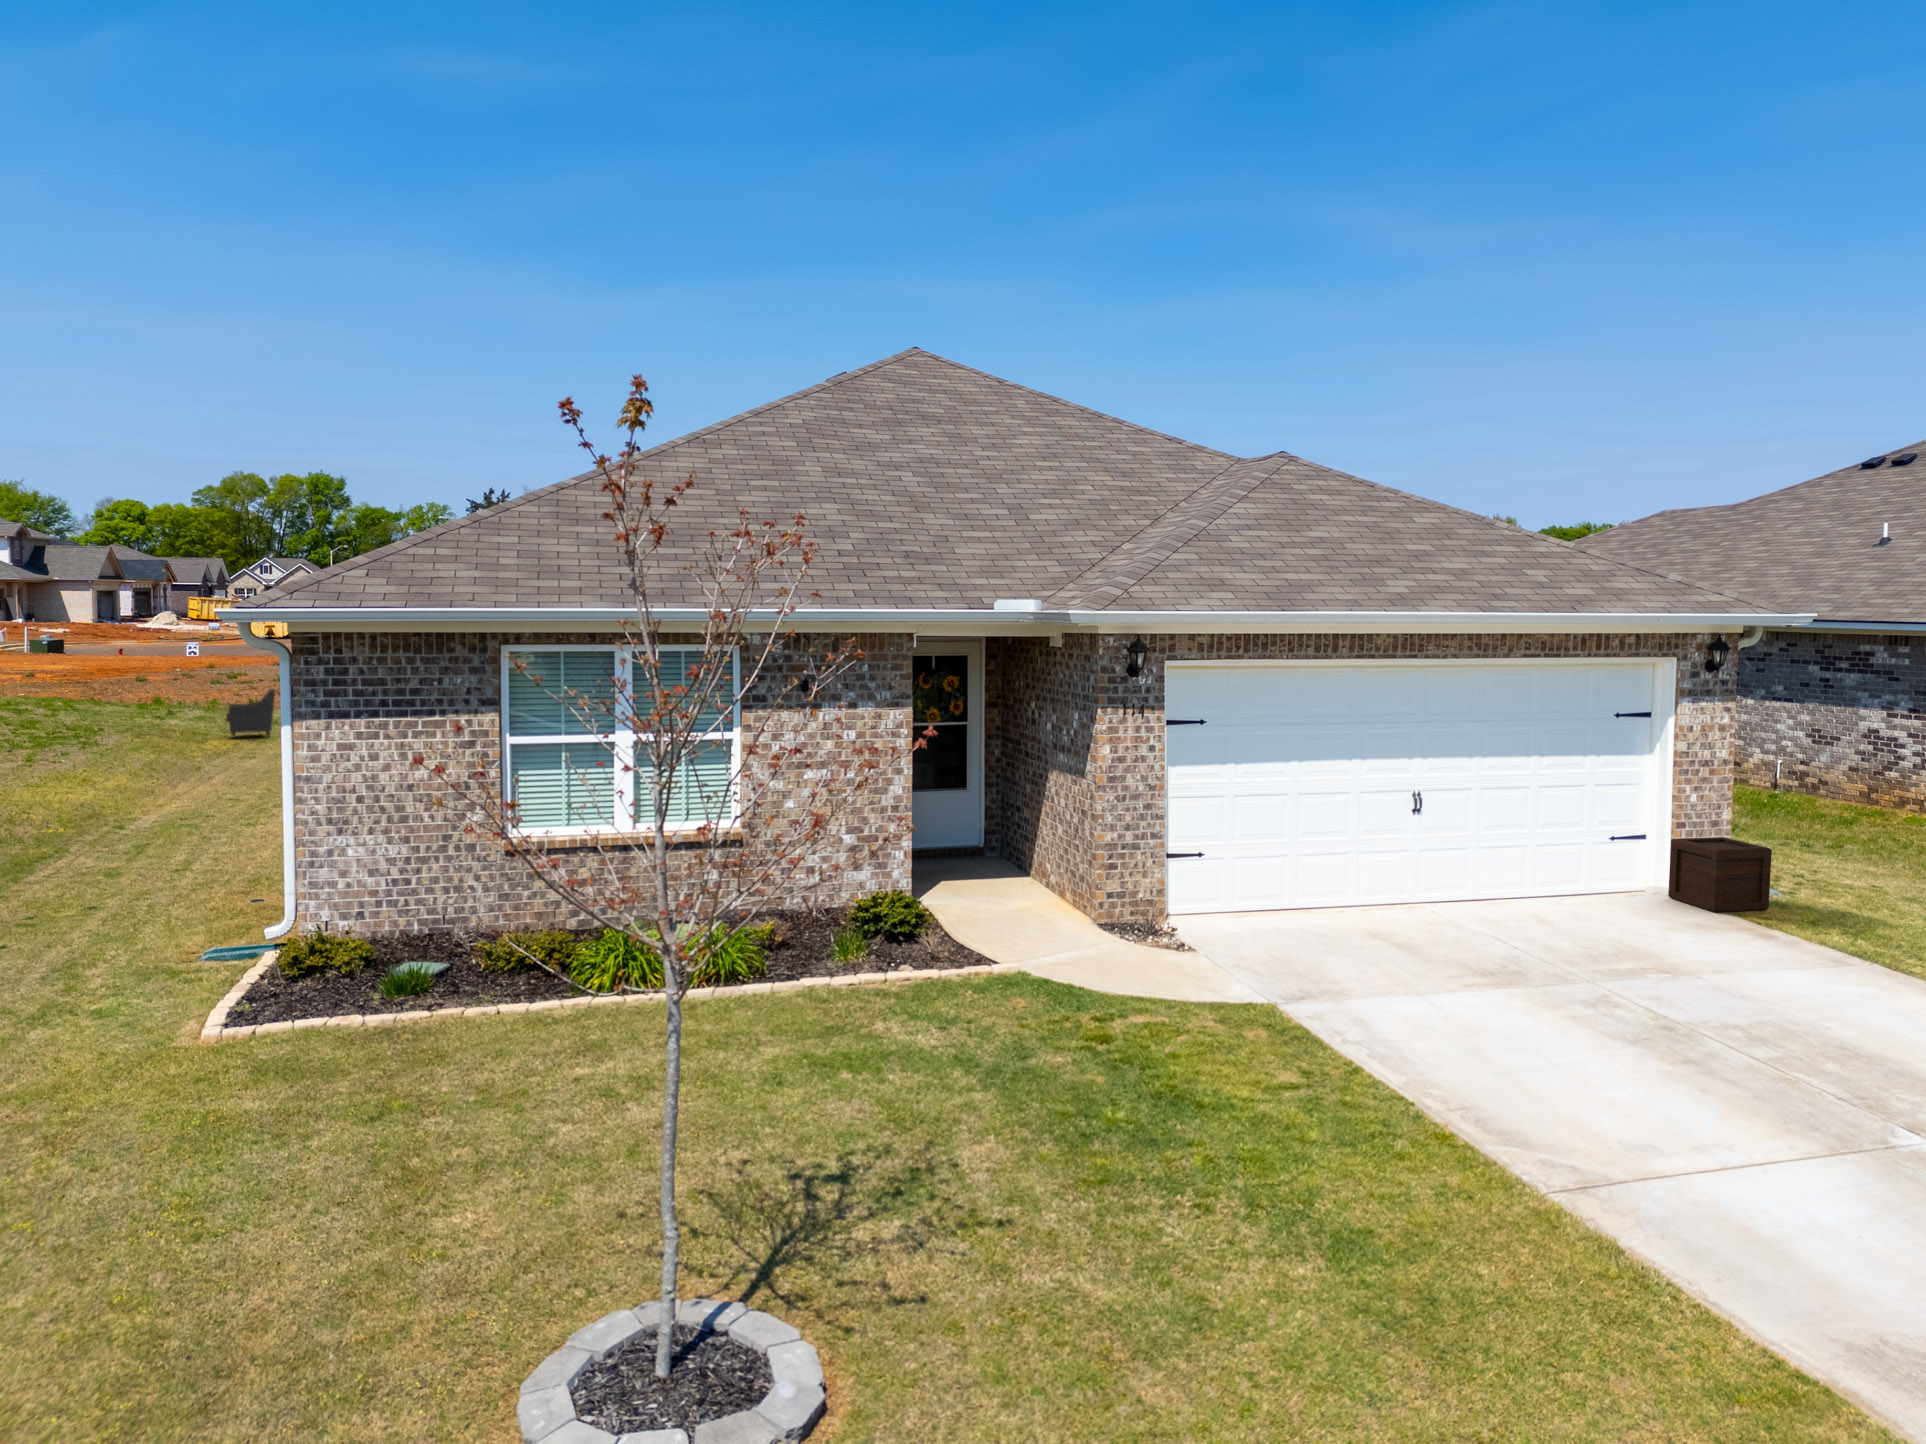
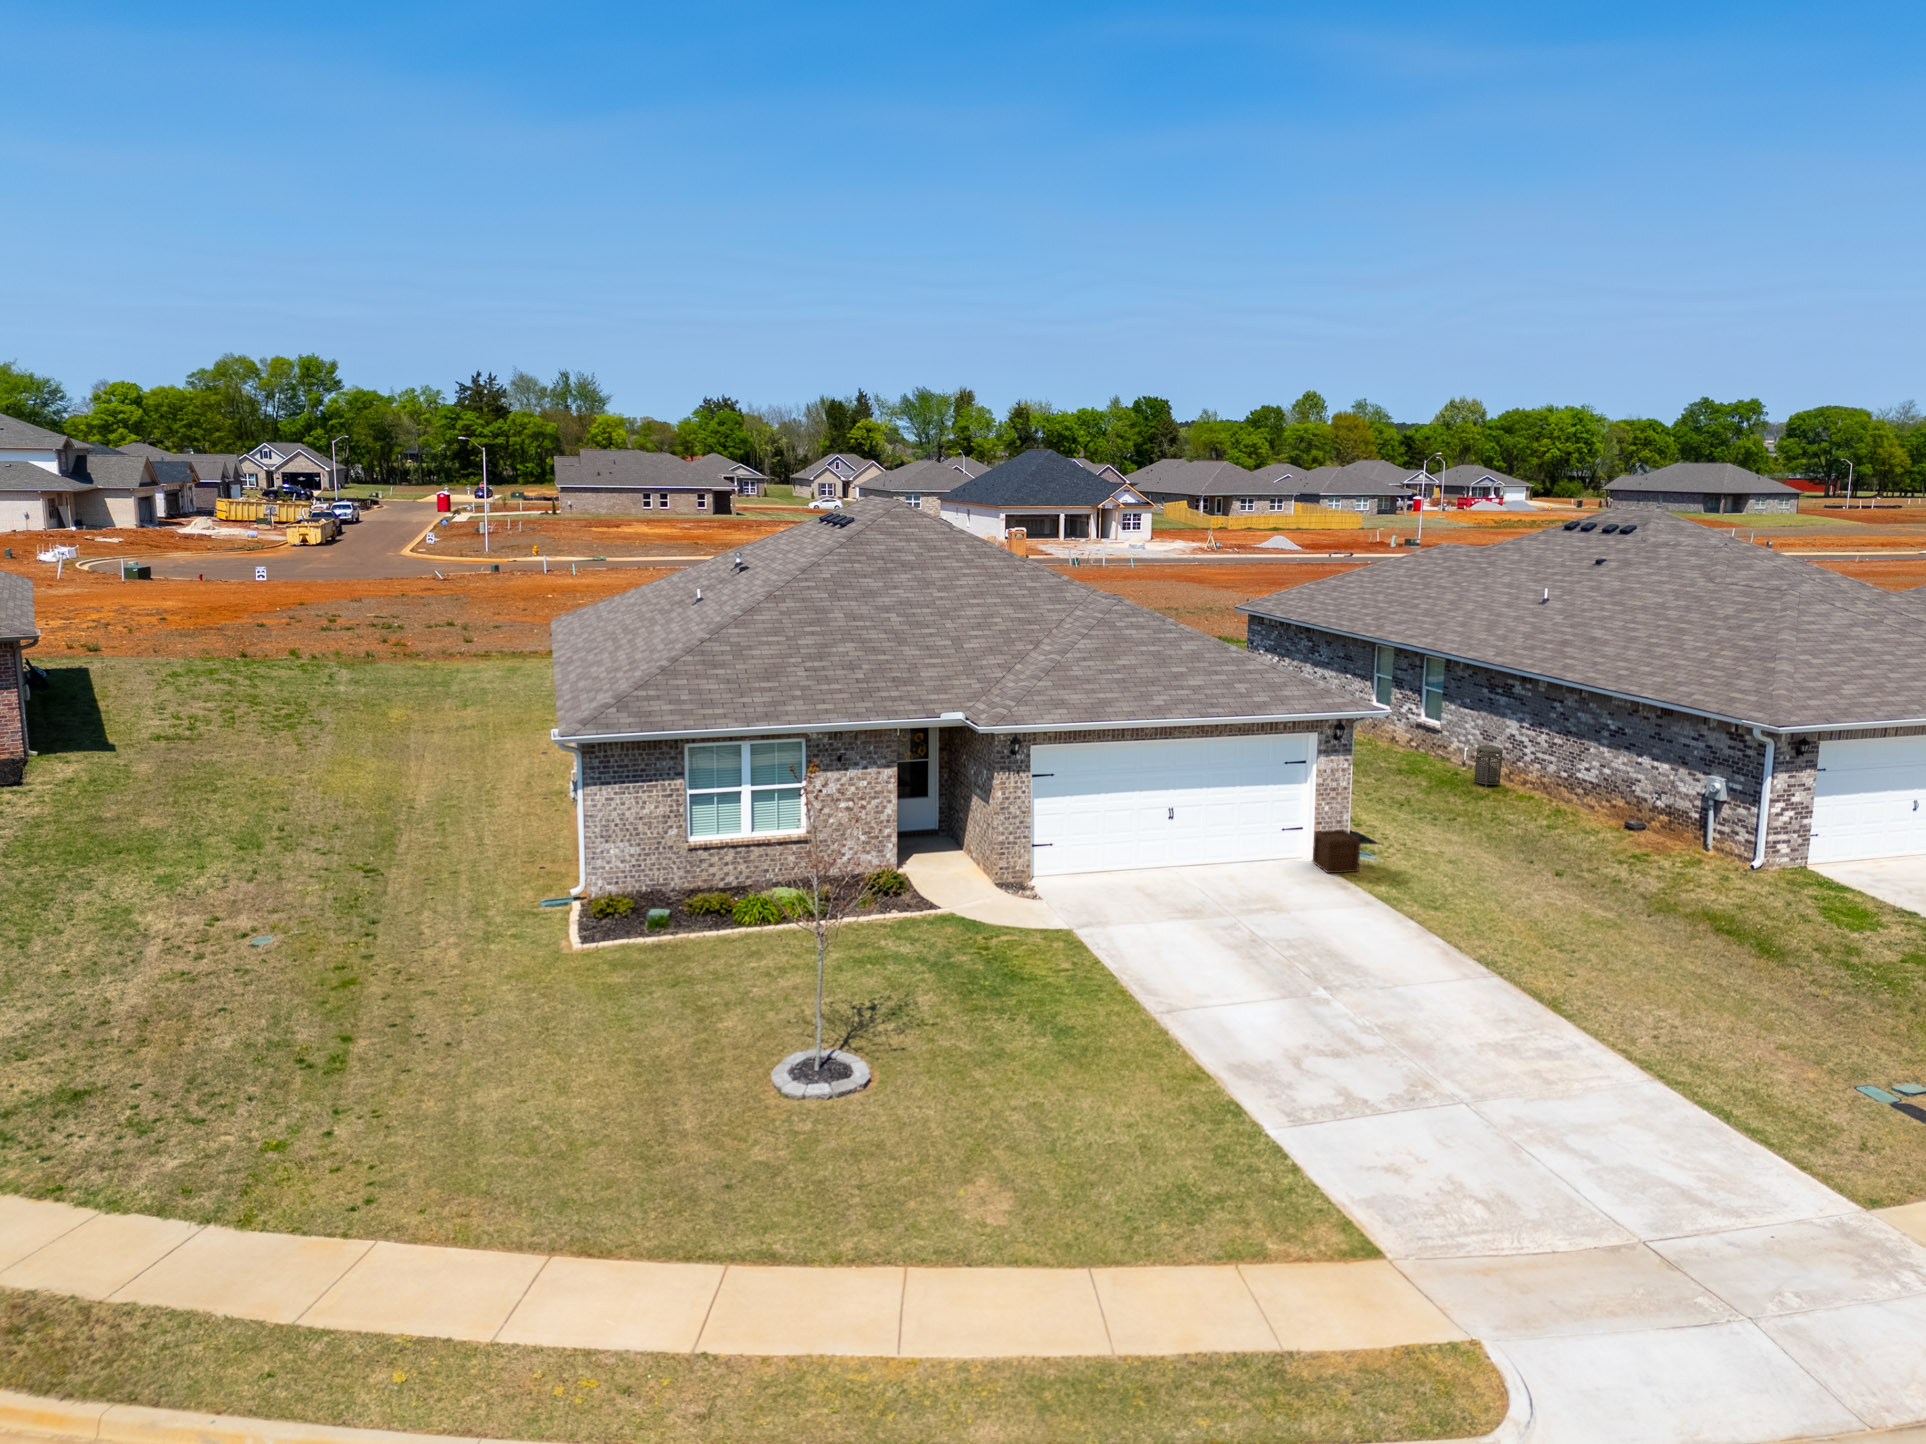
chair: present [226,689,275,739] -> none [390,663,426,703]
trash can: none [1811,747,1860,812] -> present [1474,745,1503,787]

